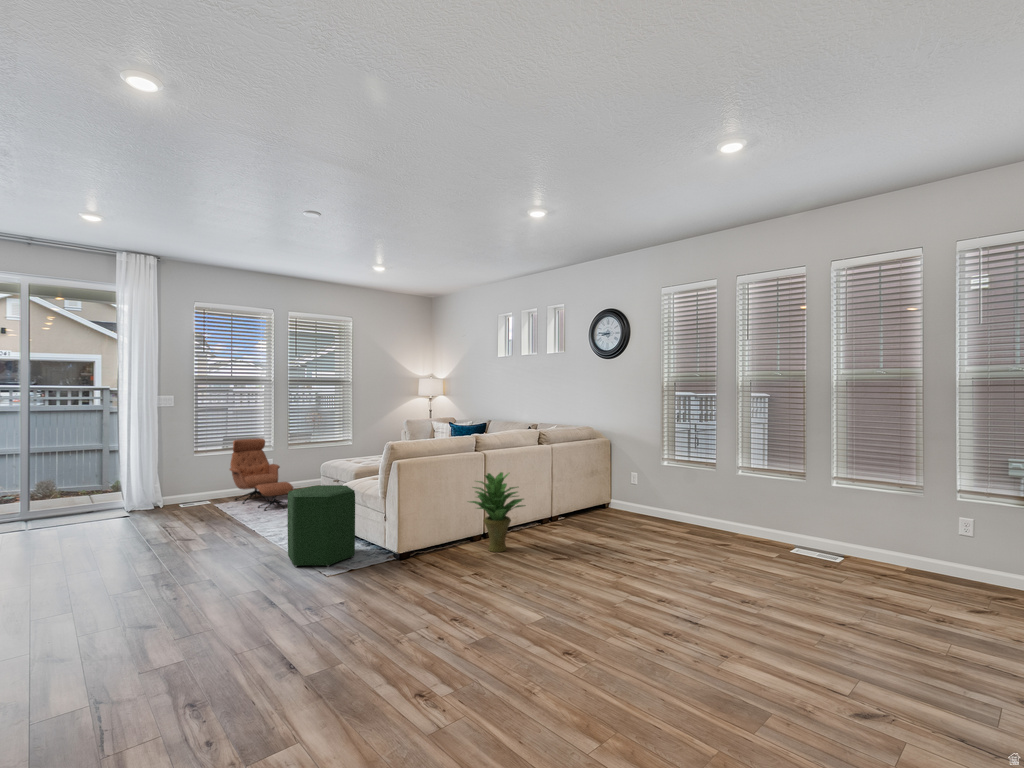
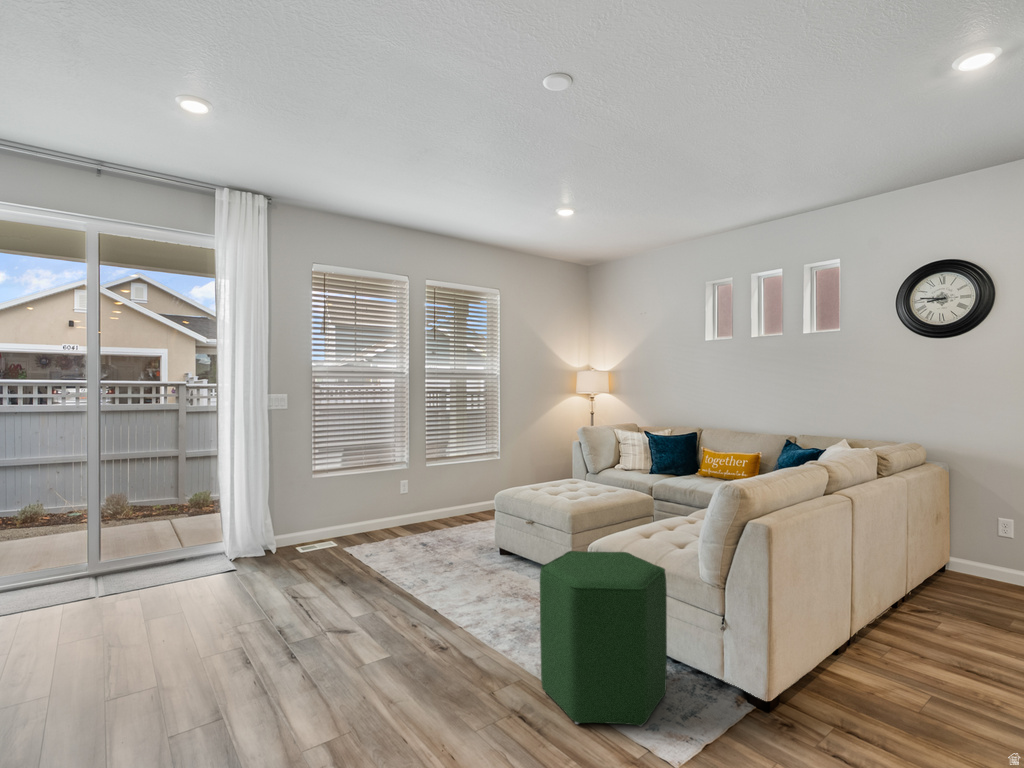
lounge chair: present [230,438,293,510] -> none [361,452,457,562]
potted plant: present [469,472,525,552] -> none [856,531,995,691]

